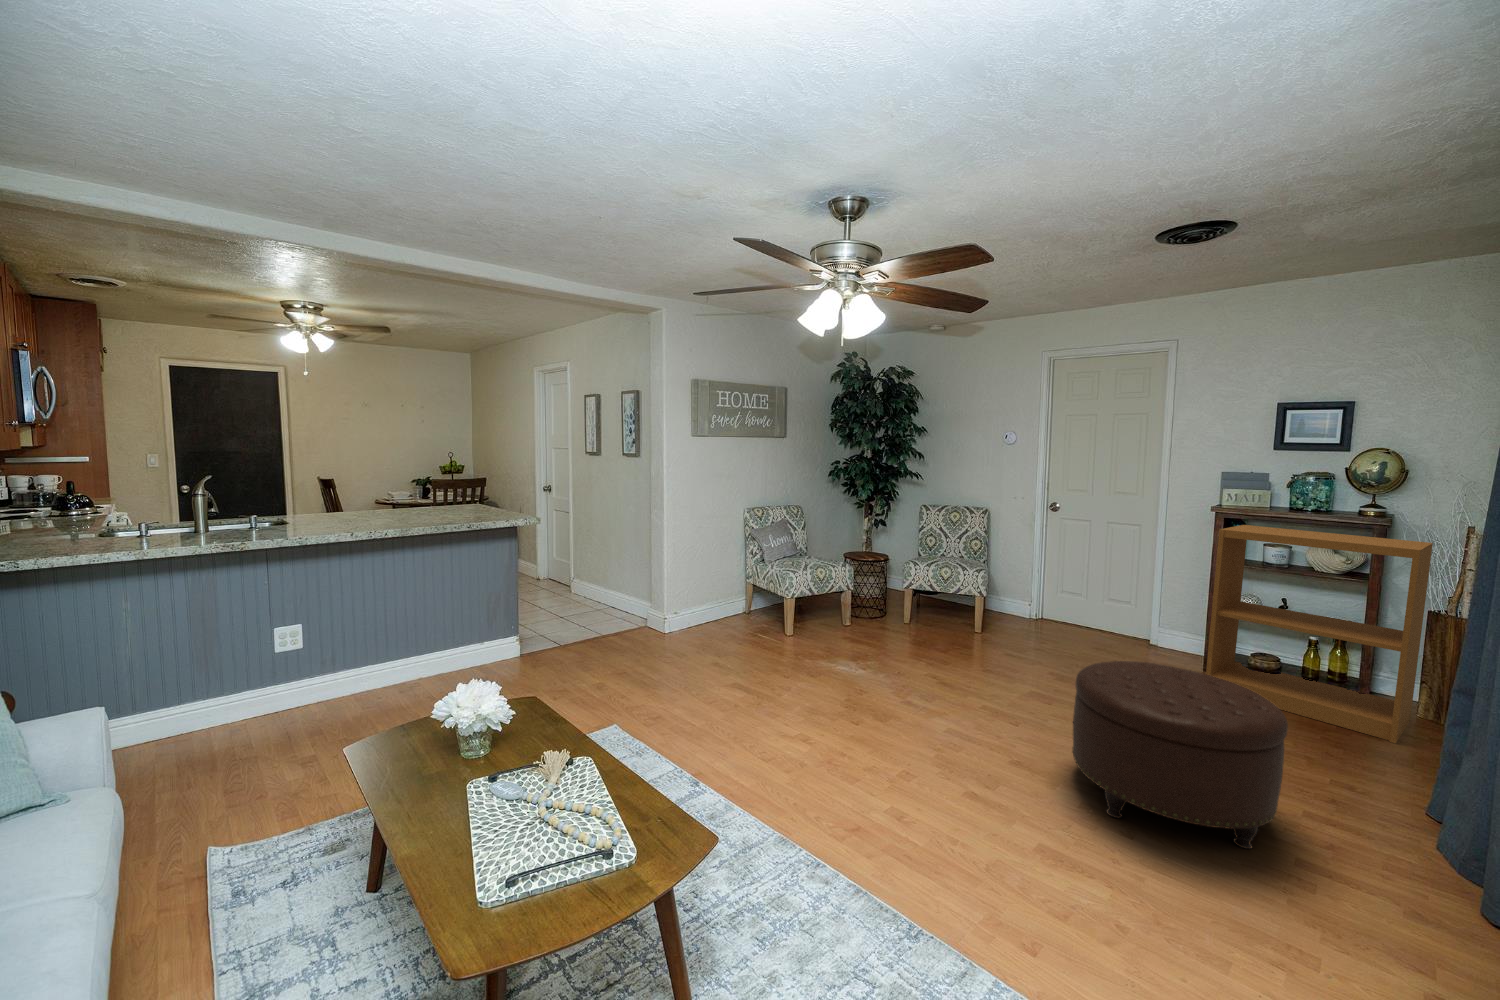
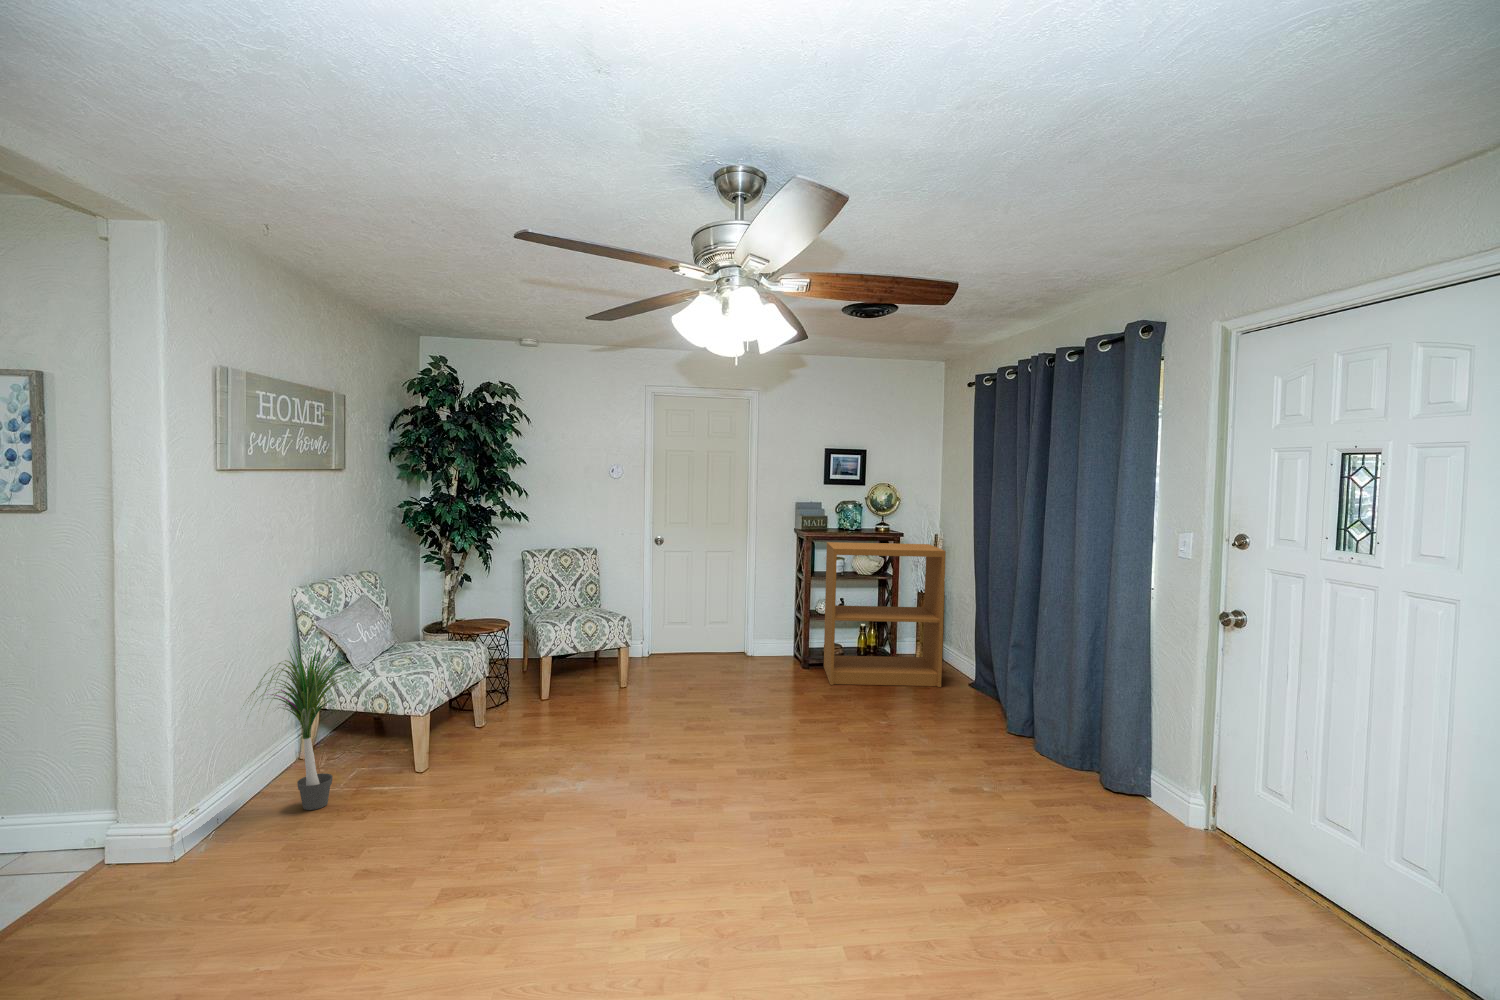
potted plant: none [692,531,758,632] -> present [243,644,362,810]
ottoman: present [1072,661,1288,849] -> none [863,673,1013,819]

